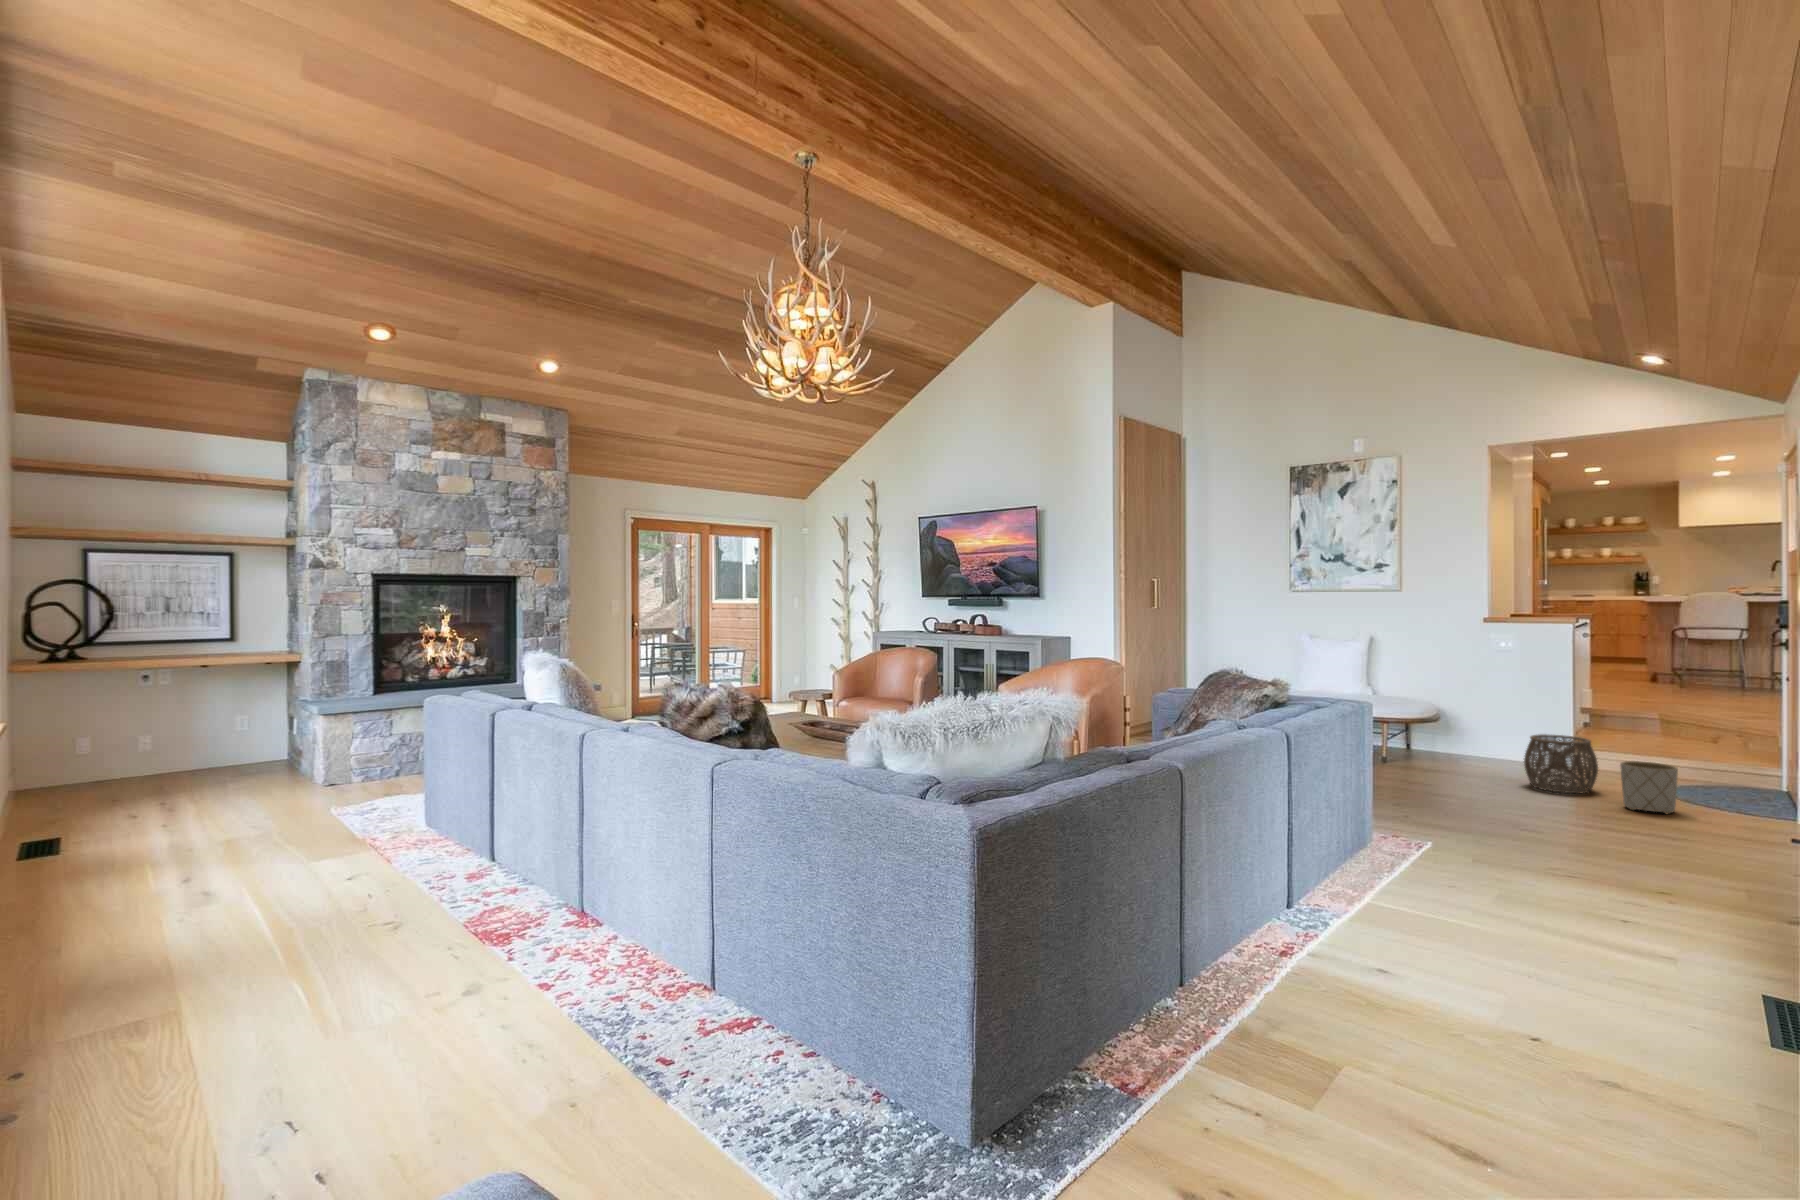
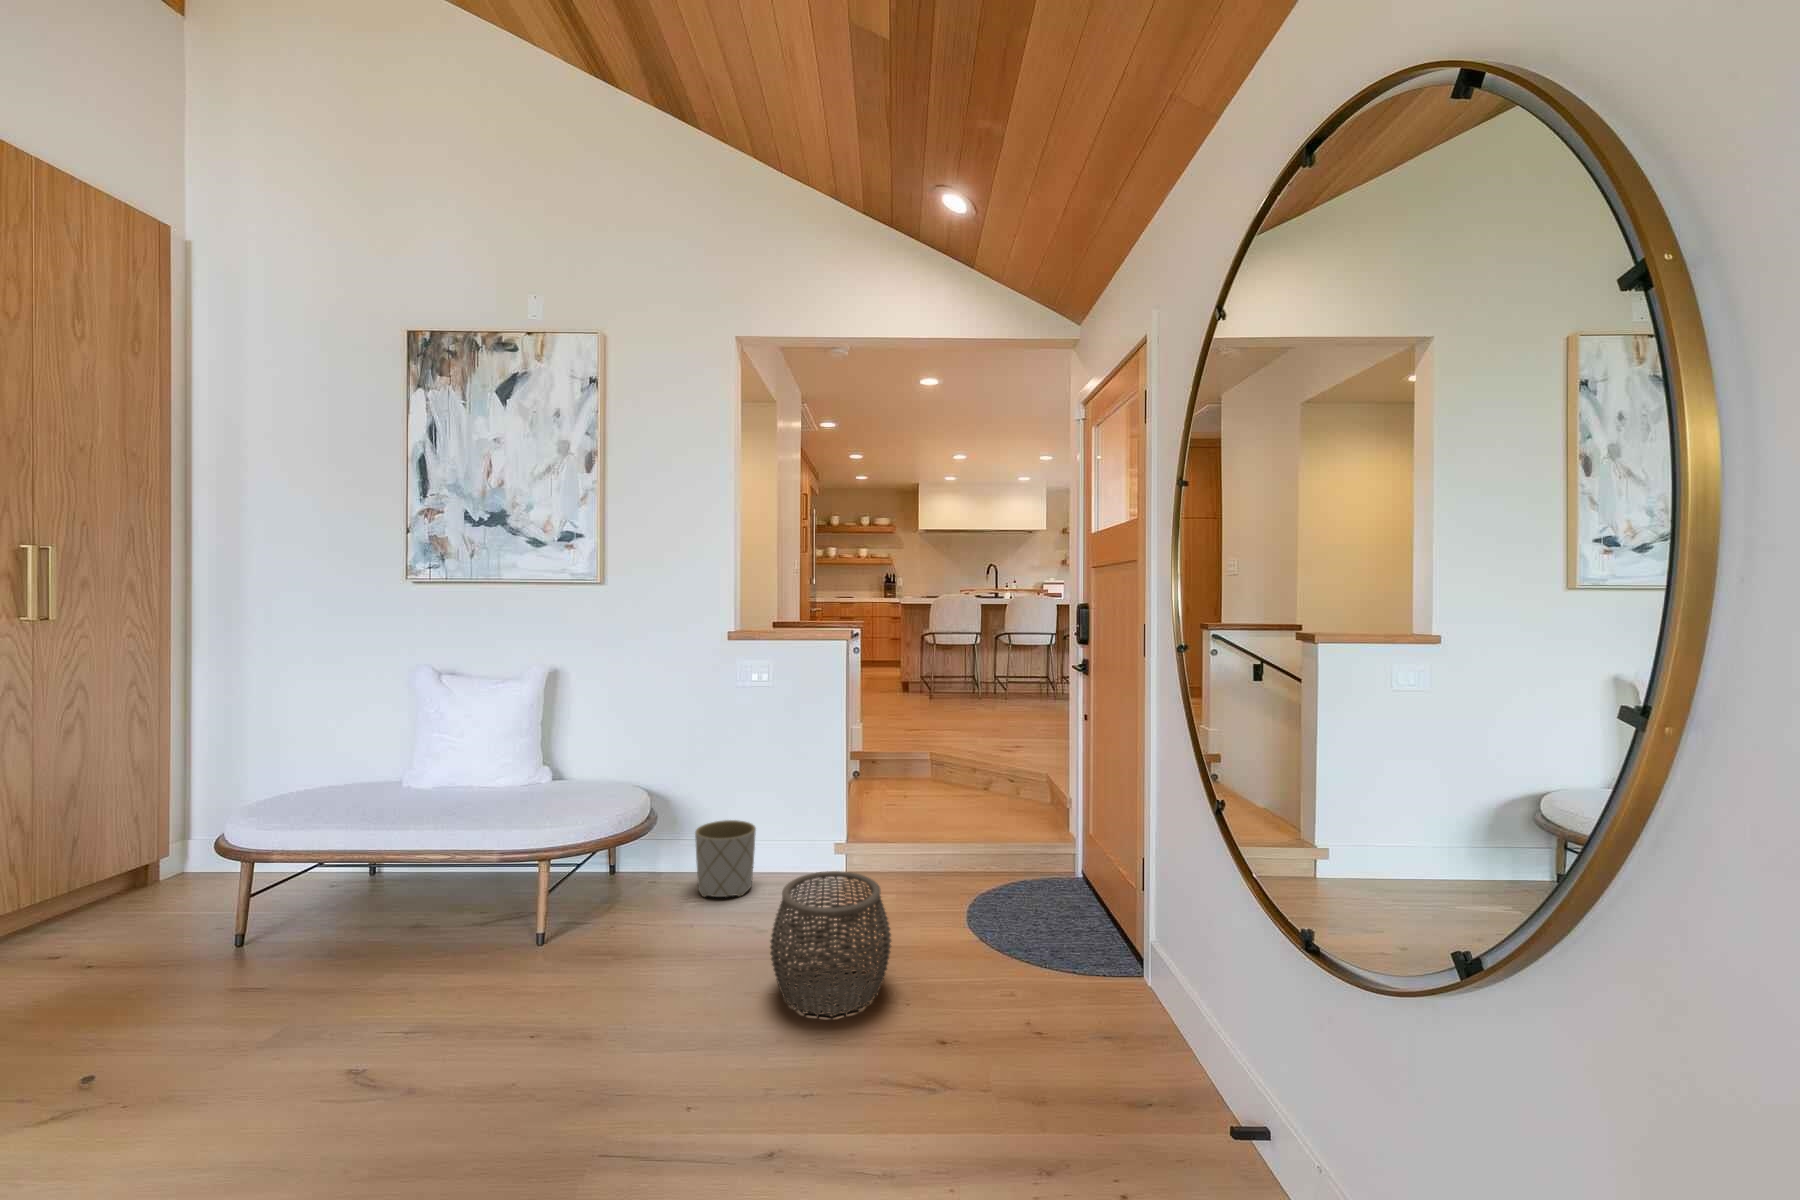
planter: present [1620,761,1678,814] -> present [695,820,756,897]

